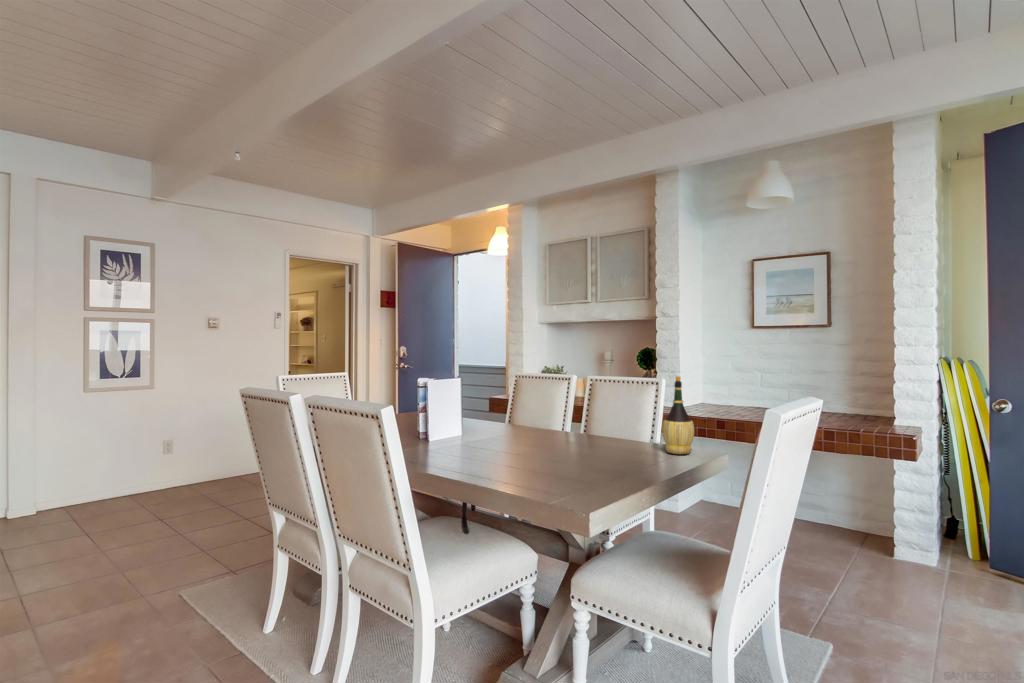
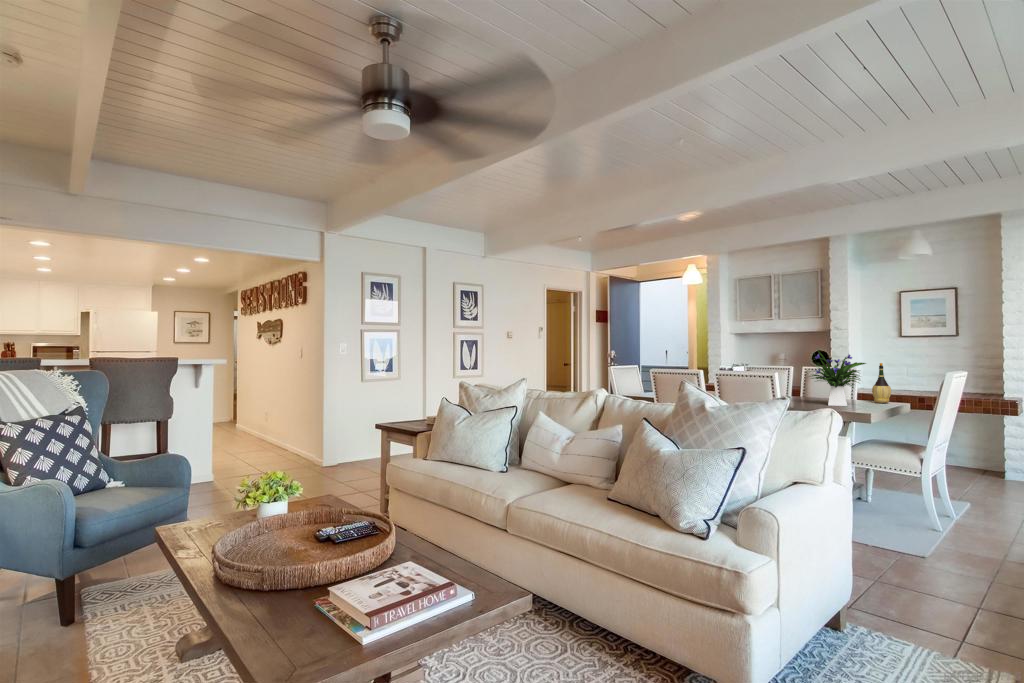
flower arrangement: none [530,352,638,469] -> present [812,351,866,406]

